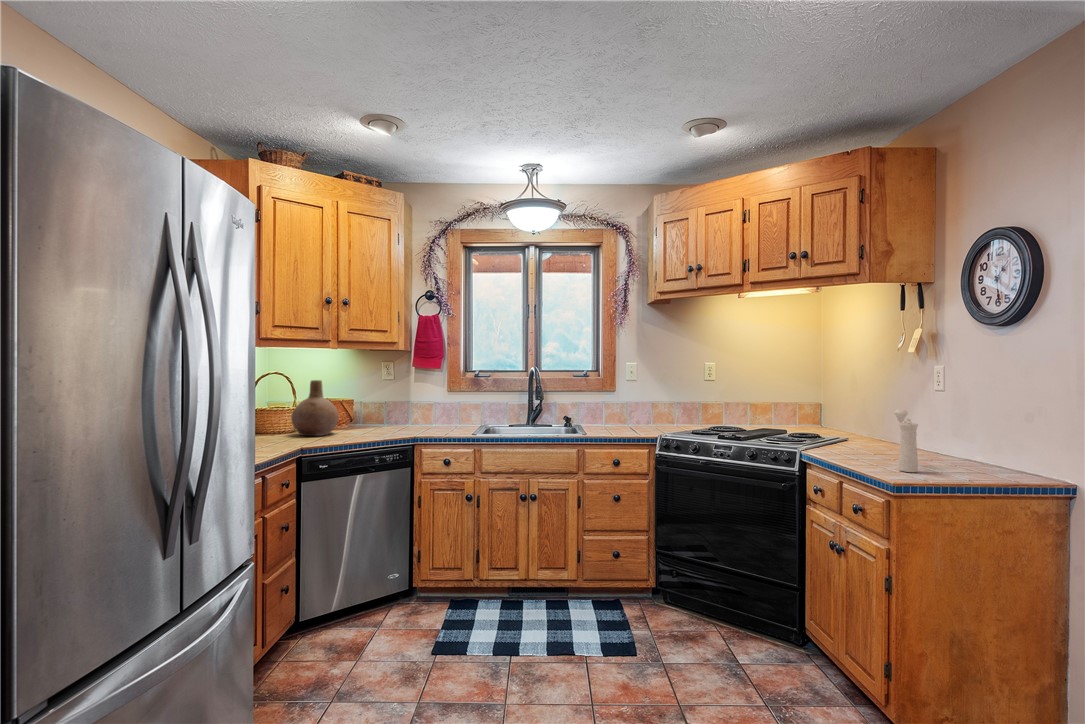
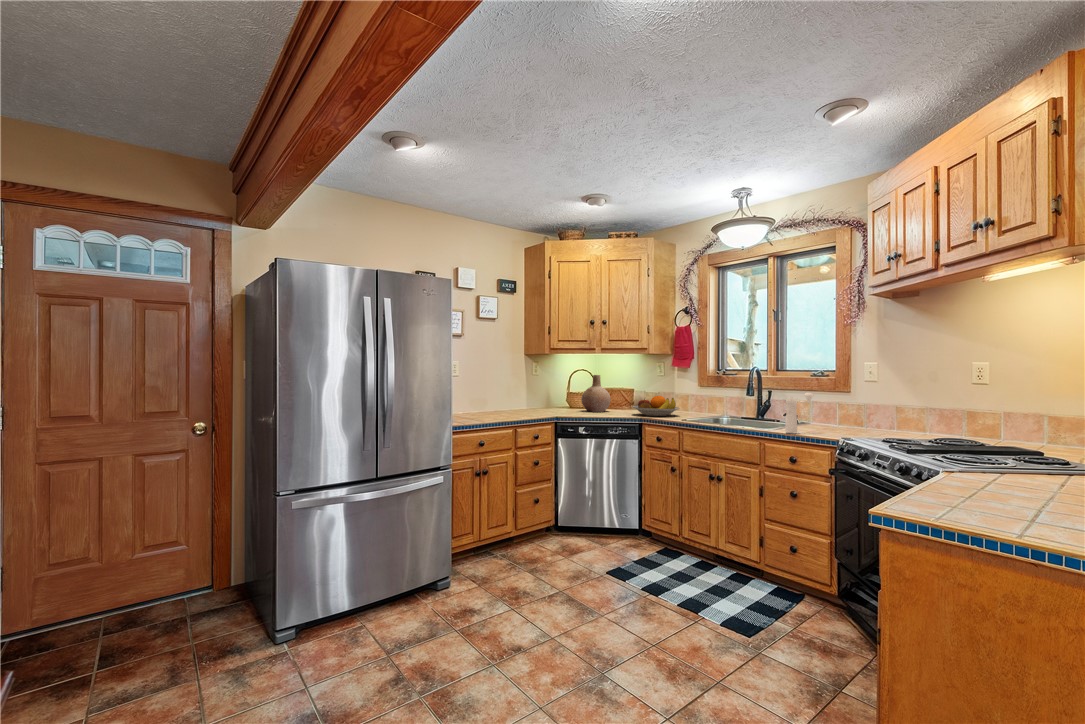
fruit bowl: none [383,406,446,433] -> present [632,396,679,416]
pepper mill: present [894,410,918,472] -> present [785,393,813,433]

